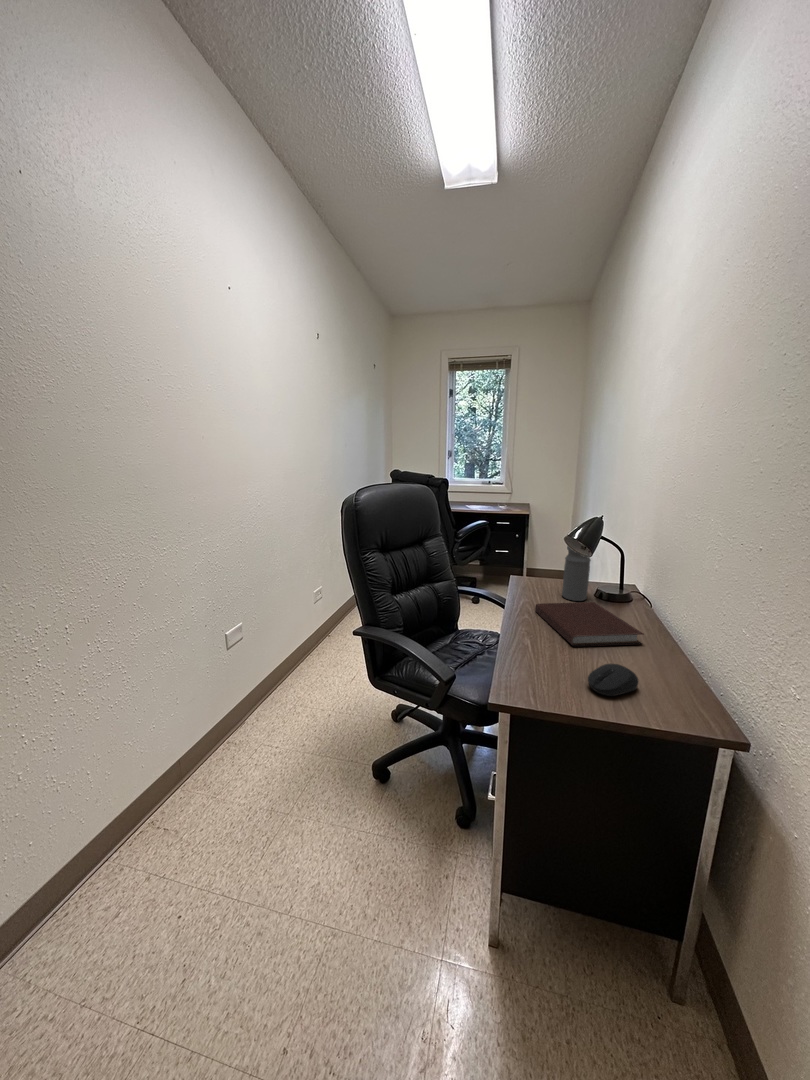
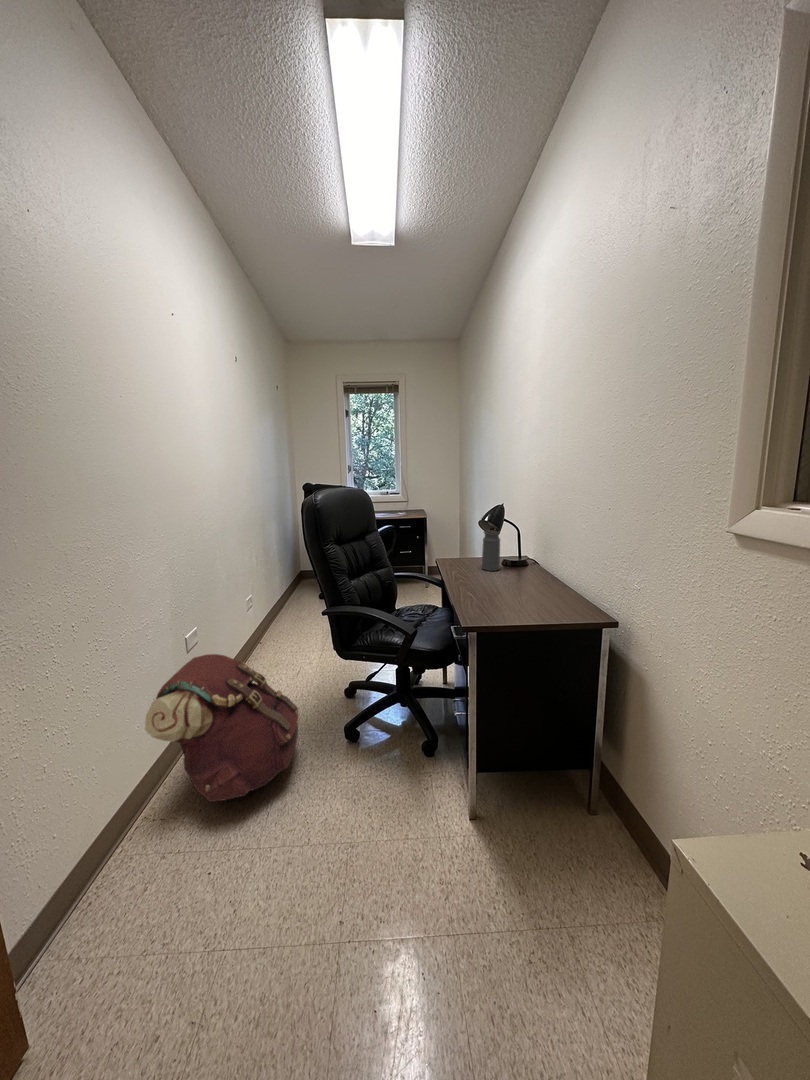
notebook: present [535,602,643,646] -> none [469,569,544,594]
backpack: none [149,661,320,830] -> present [145,654,298,802]
computer mouse: present [588,664,639,696] -> none [521,596,550,614]

